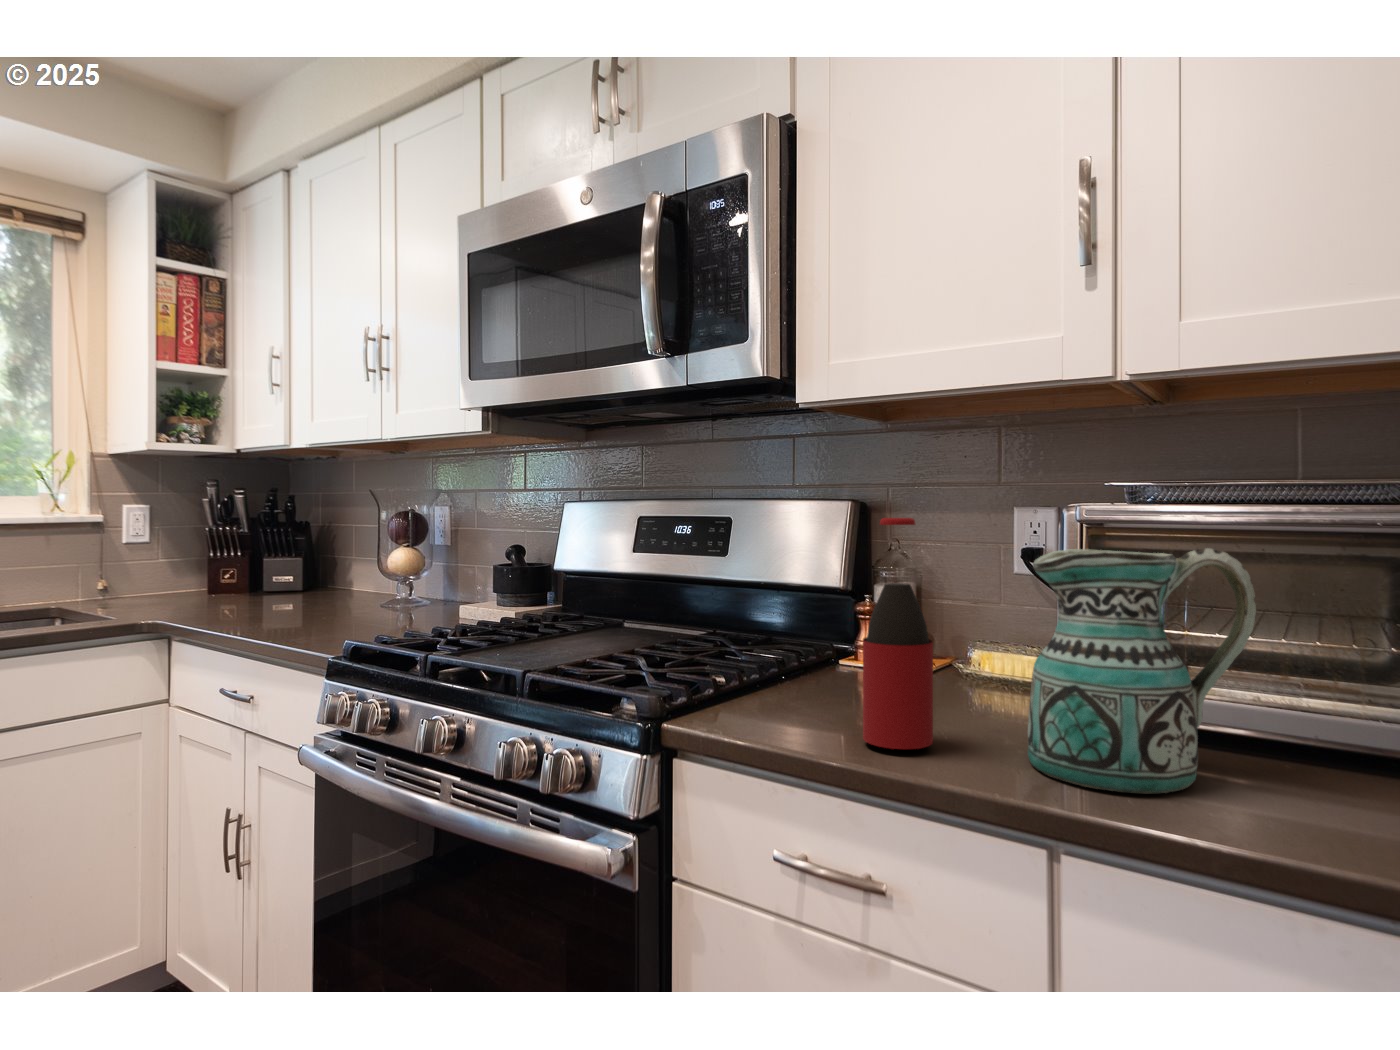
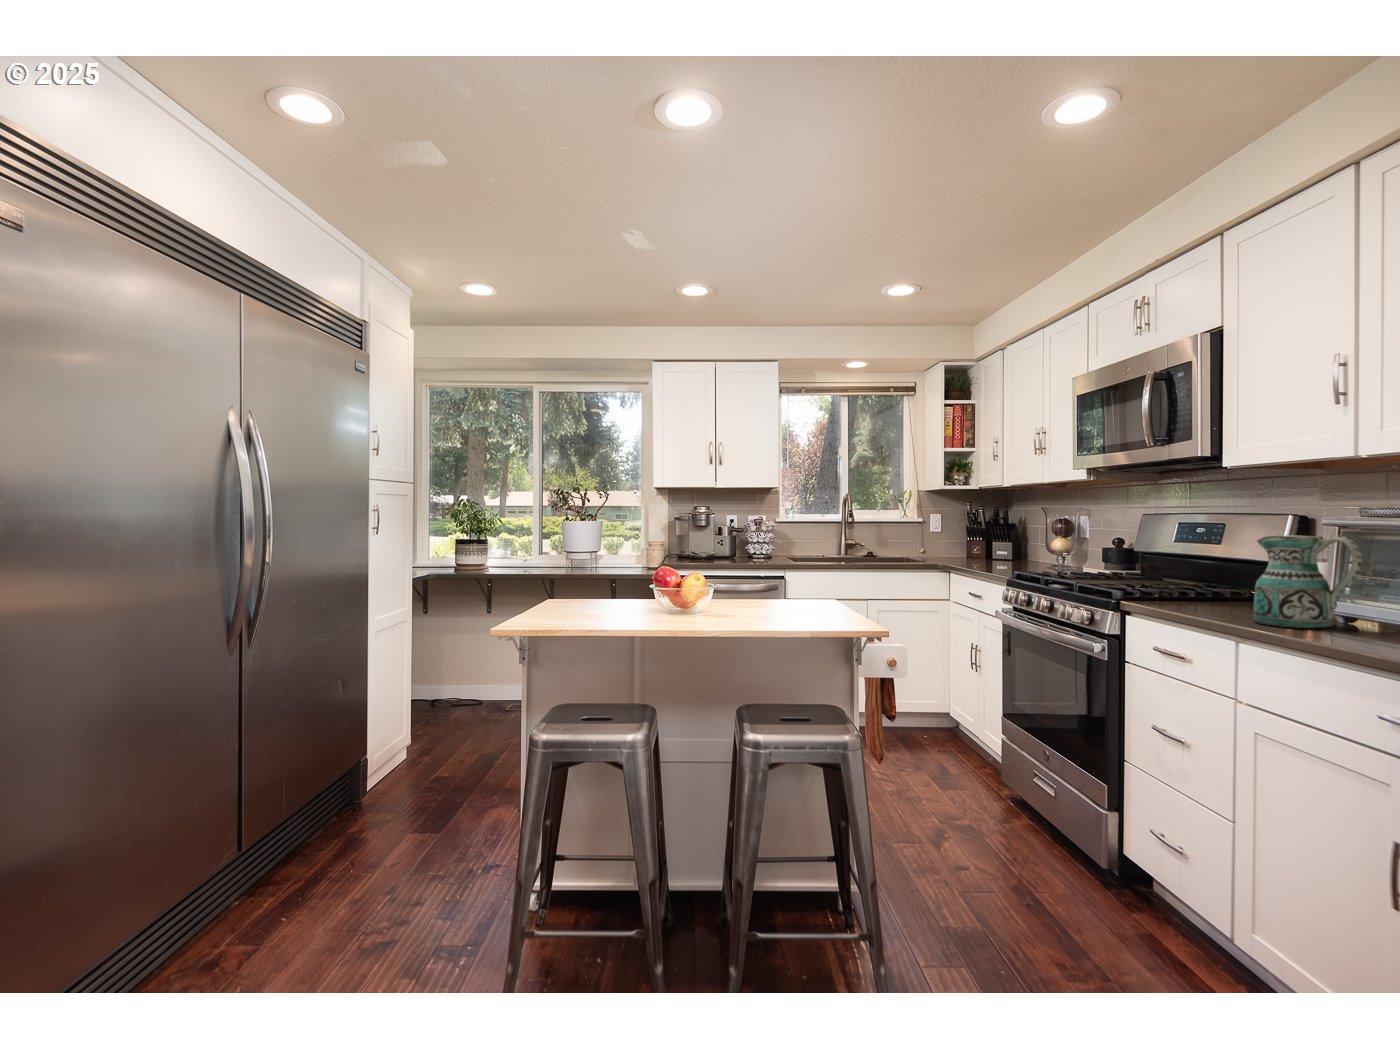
bottle: present [863,518,933,749] -> none [1195,522,1228,614]

